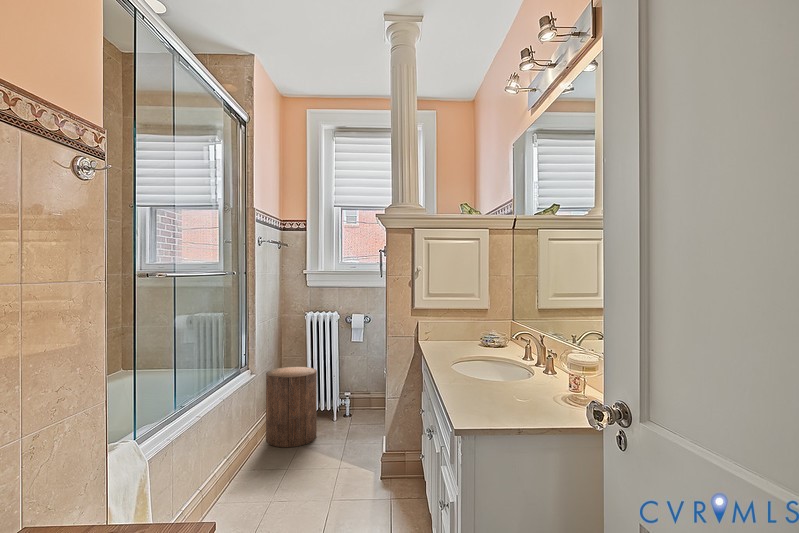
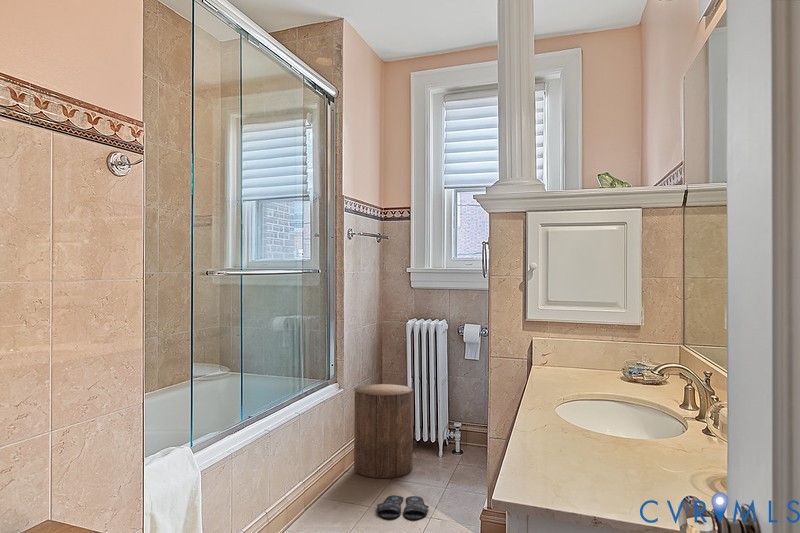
slippers: none [299,459,342,482] -> present [377,495,429,520]

